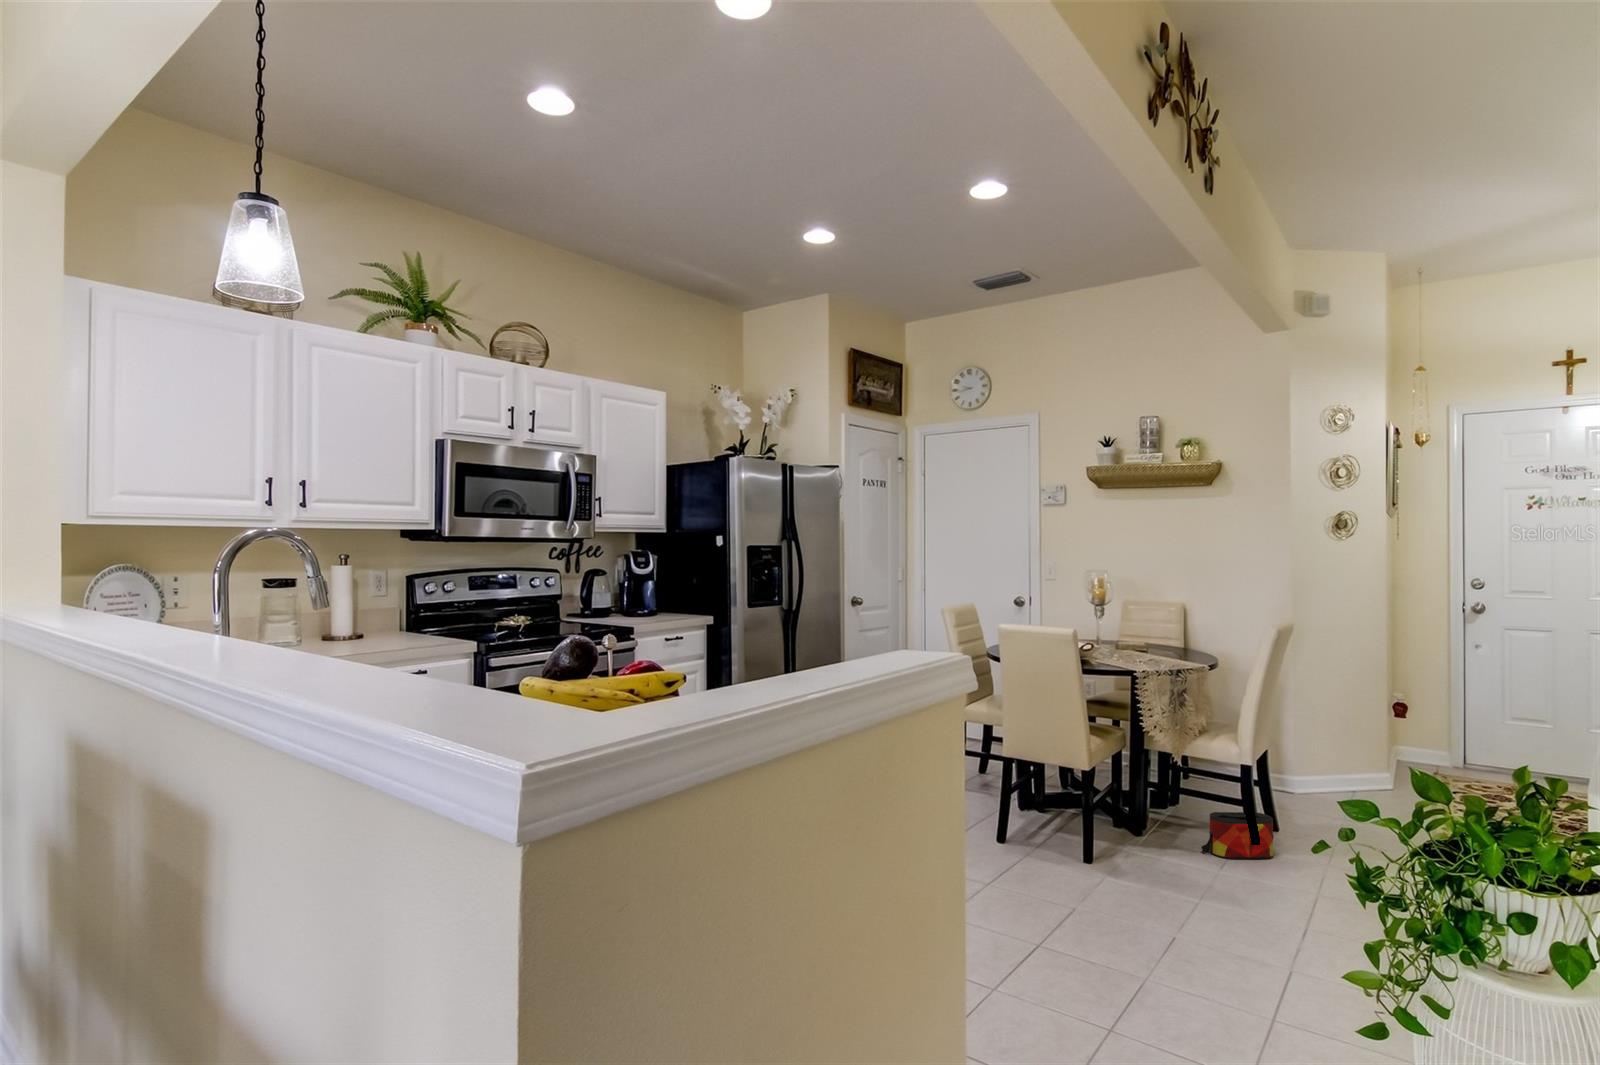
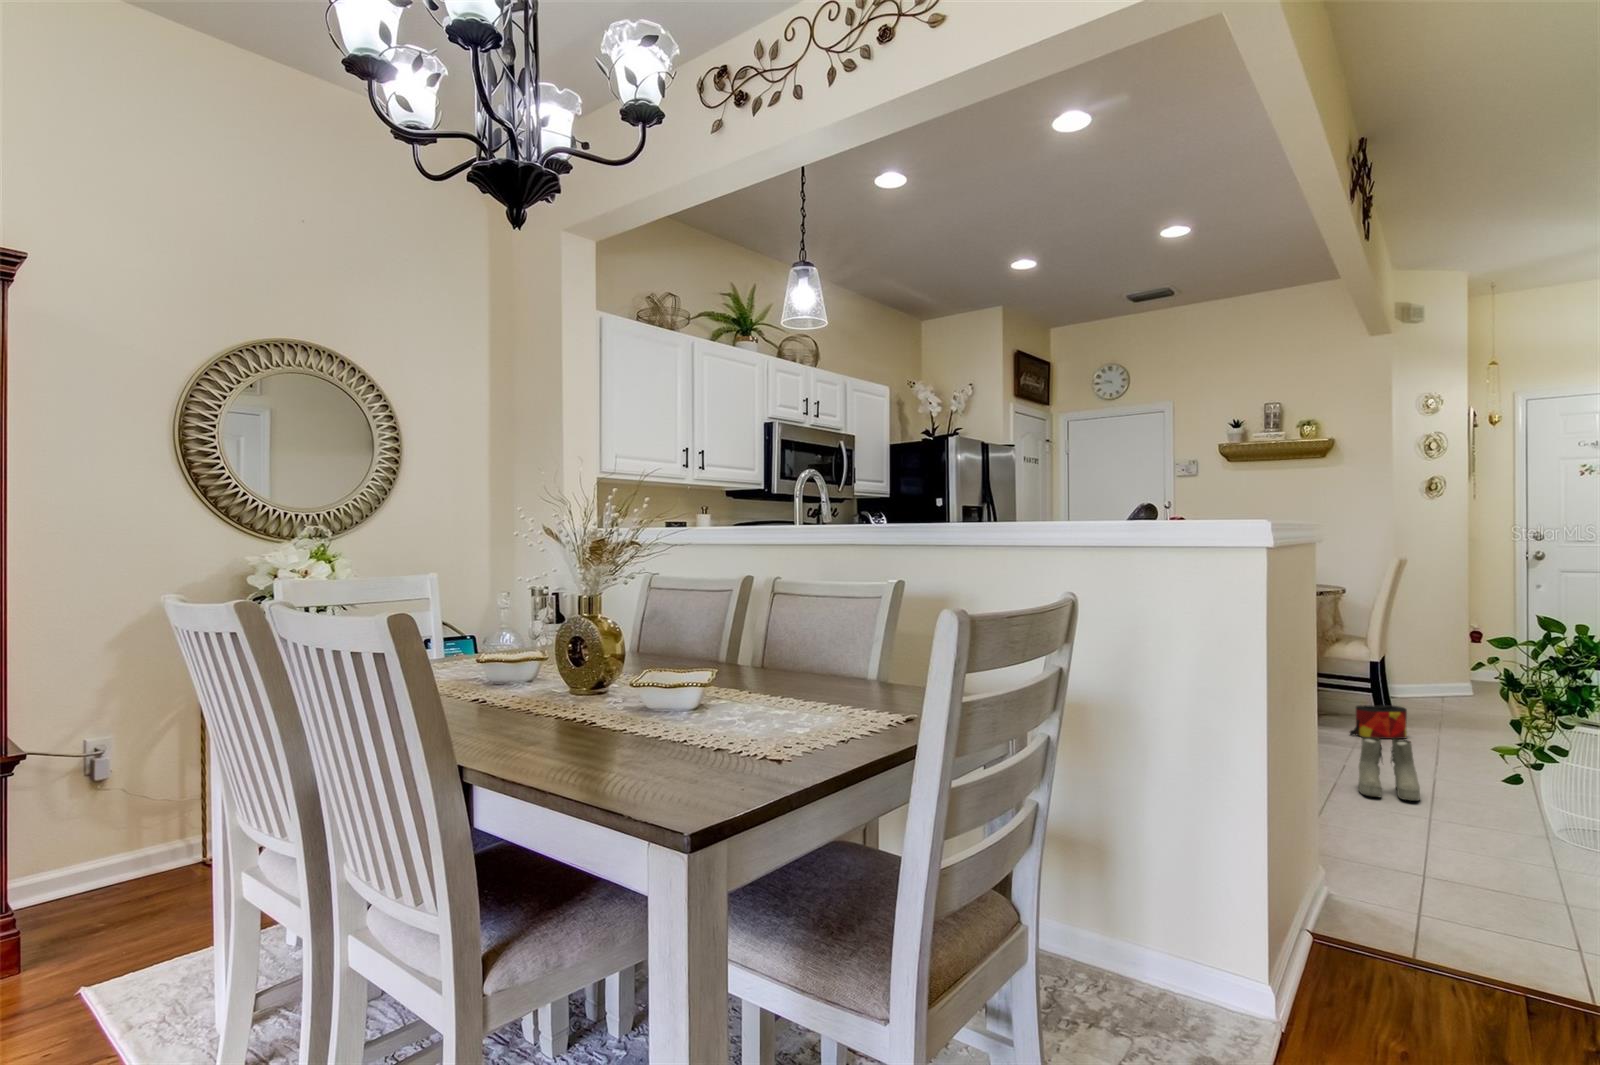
boots: none [1152,886,1229,990] -> present [1359,737,1420,801]

